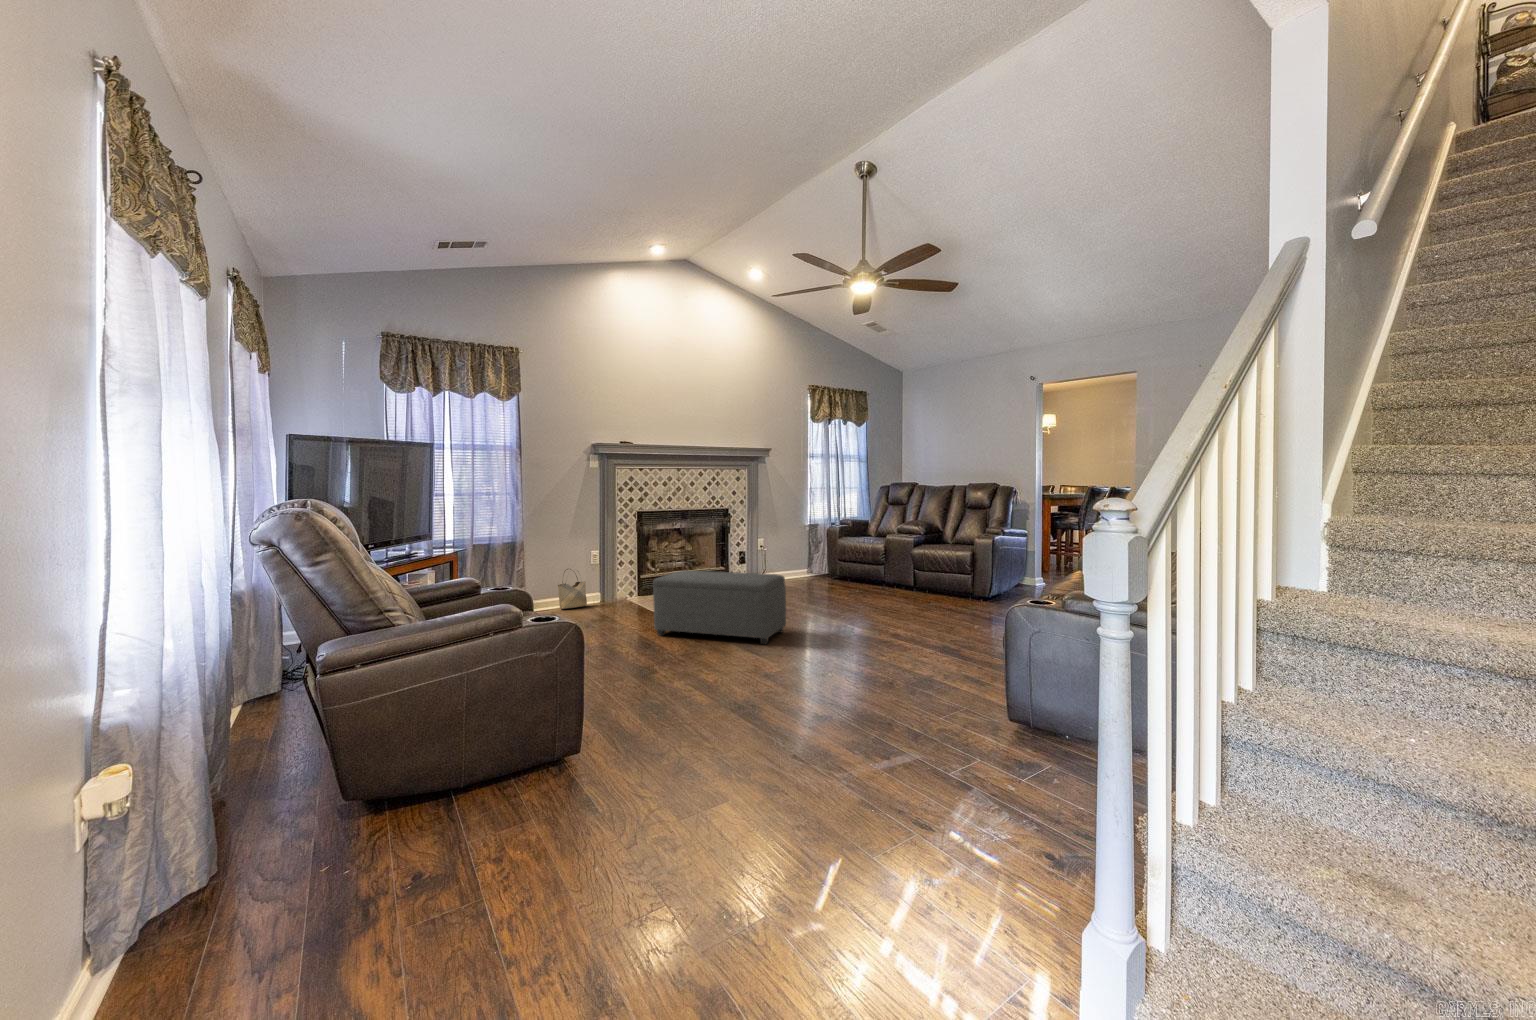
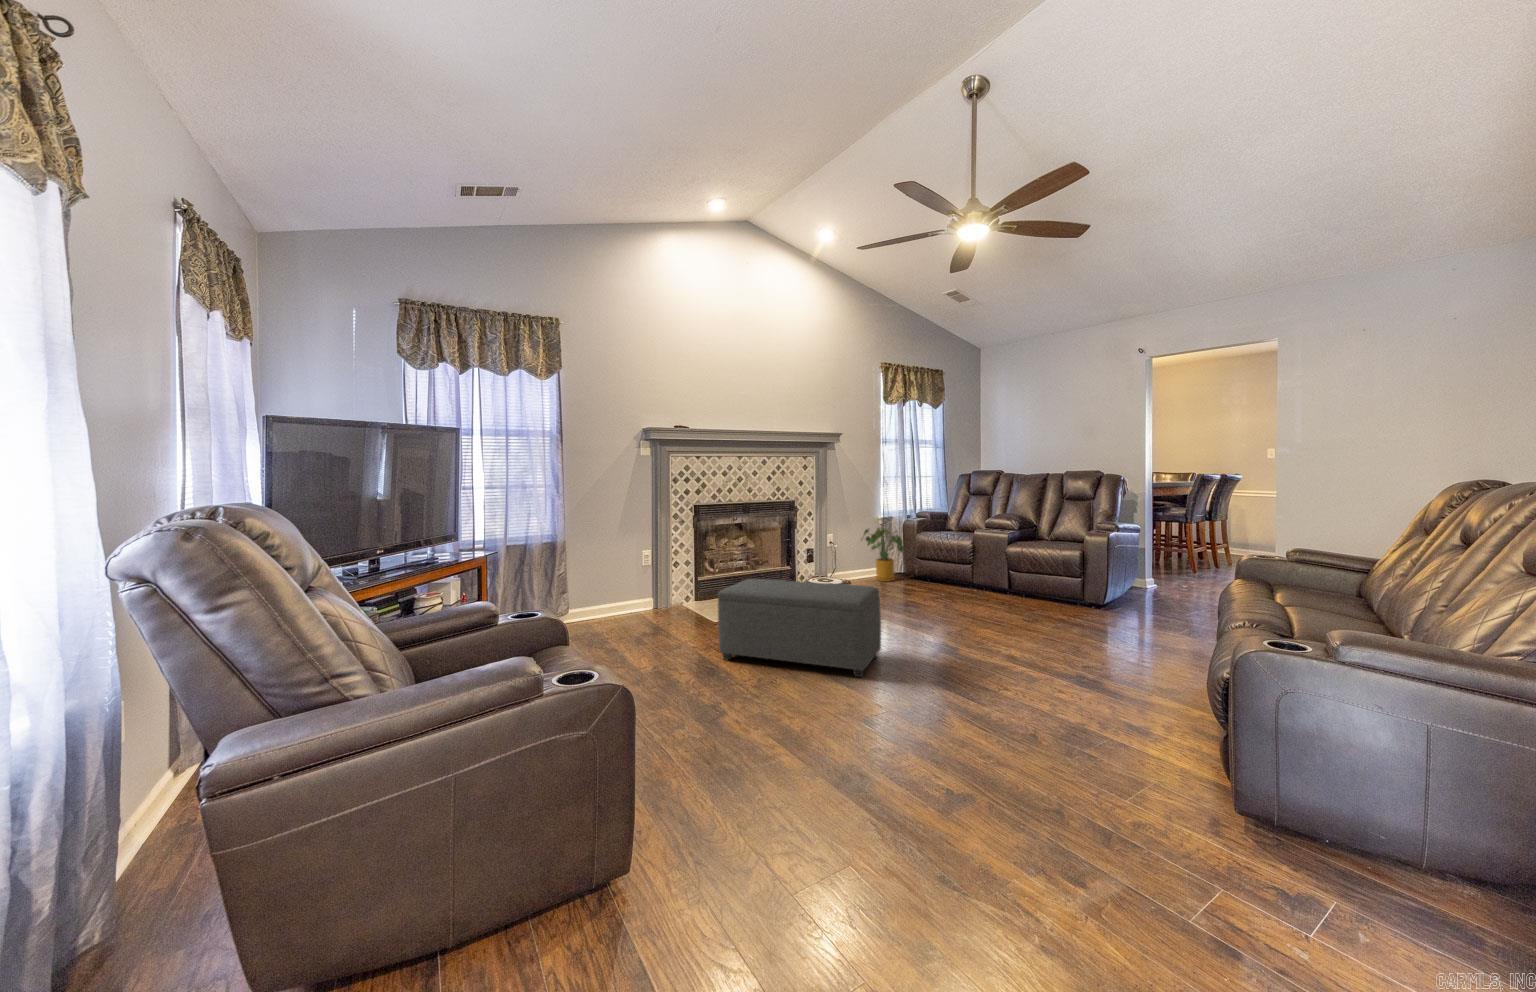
house plant: none [790,533,827,581] -> present [864,528,904,582]
woven basket: present [558,569,587,609] -> none [605,571,638,618]

